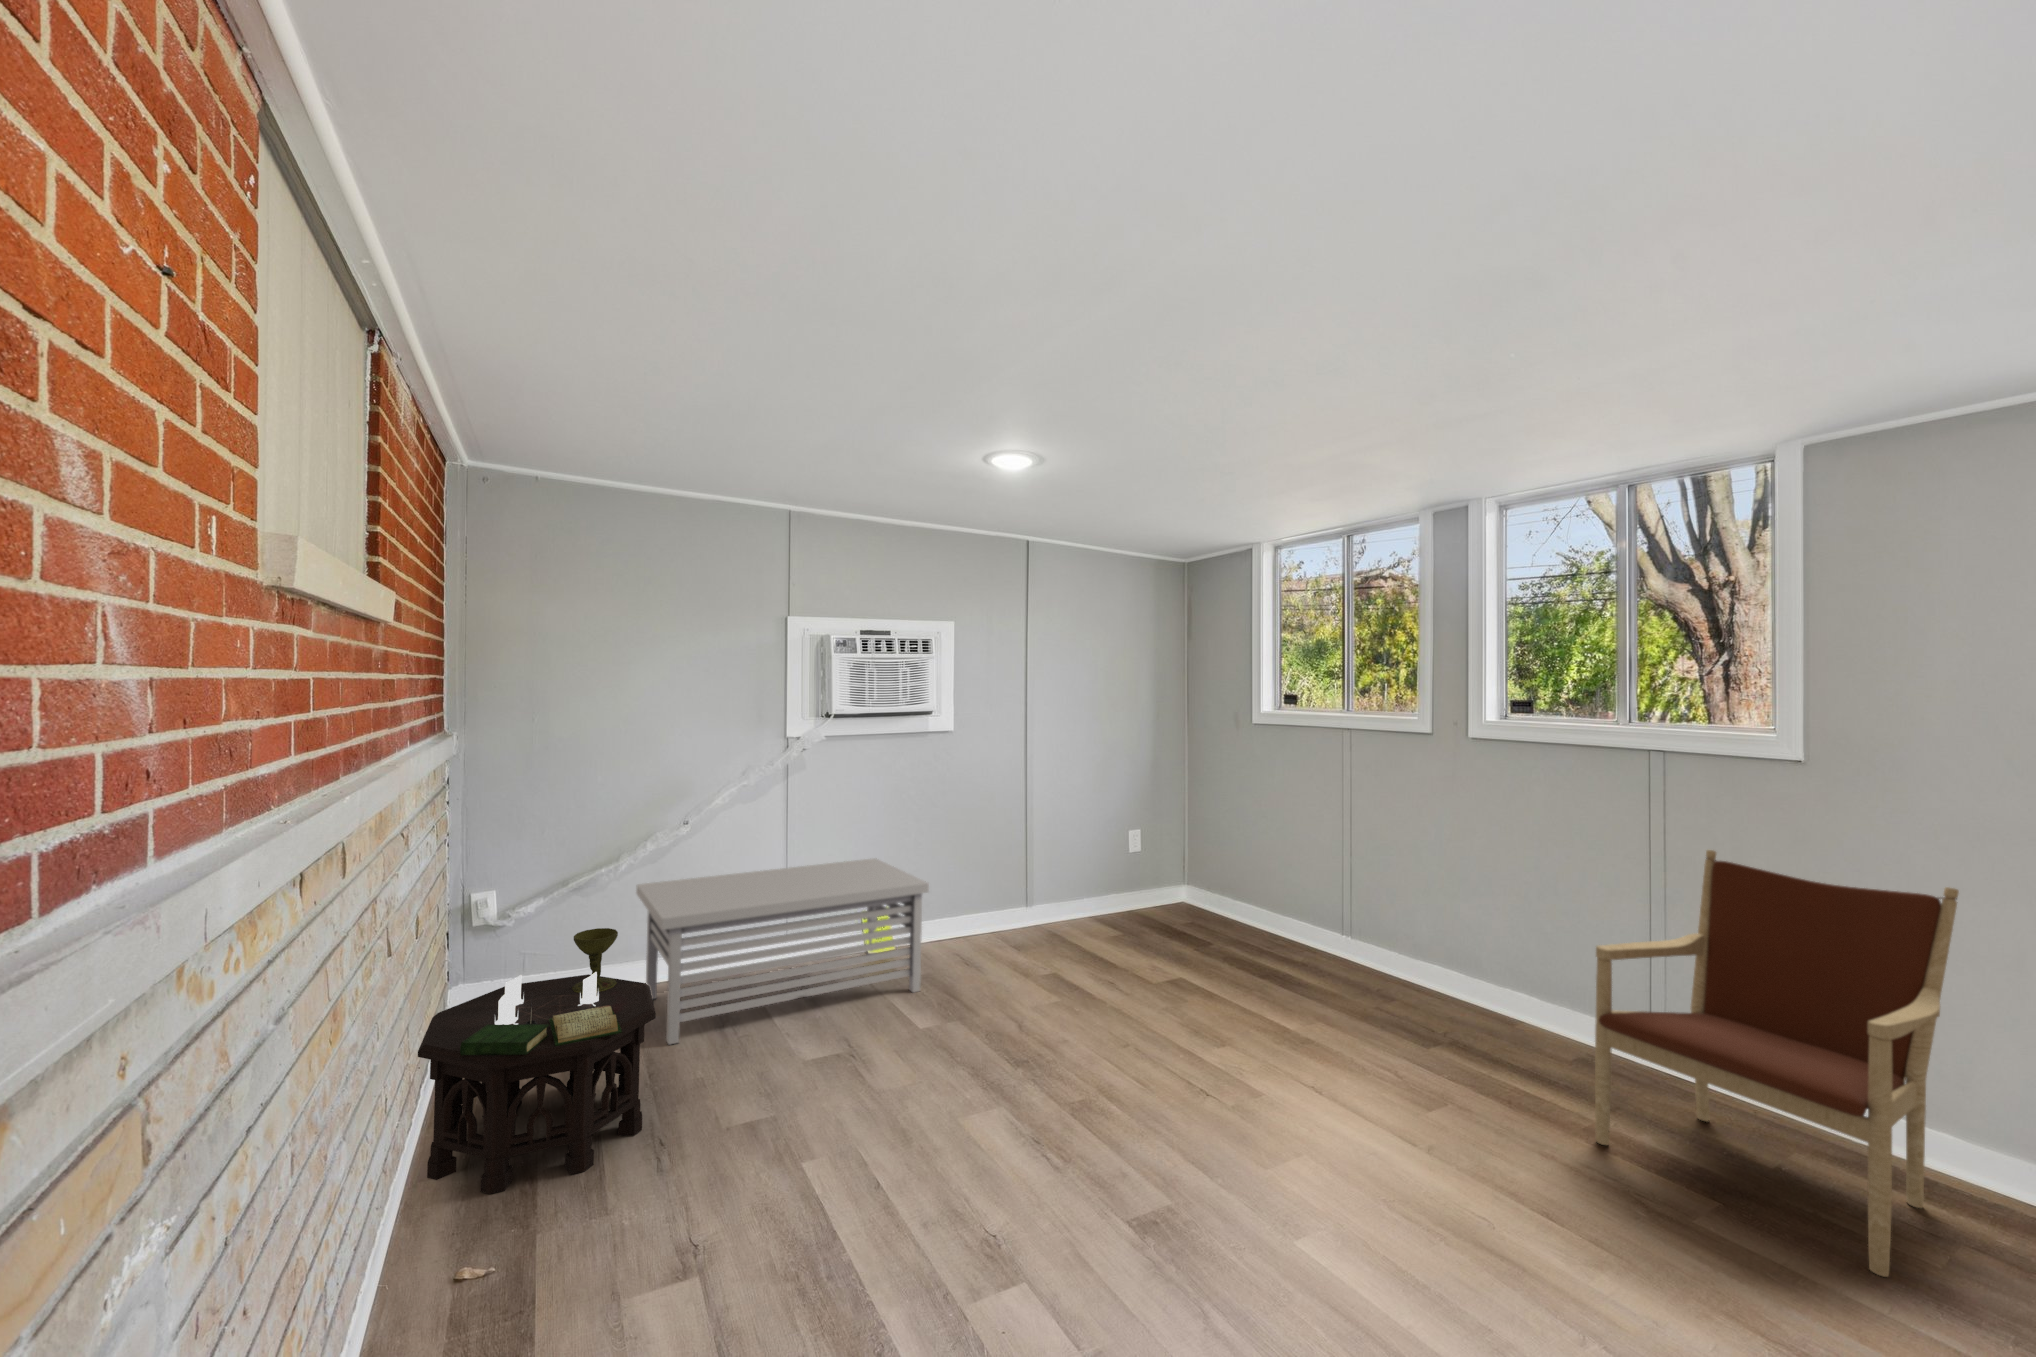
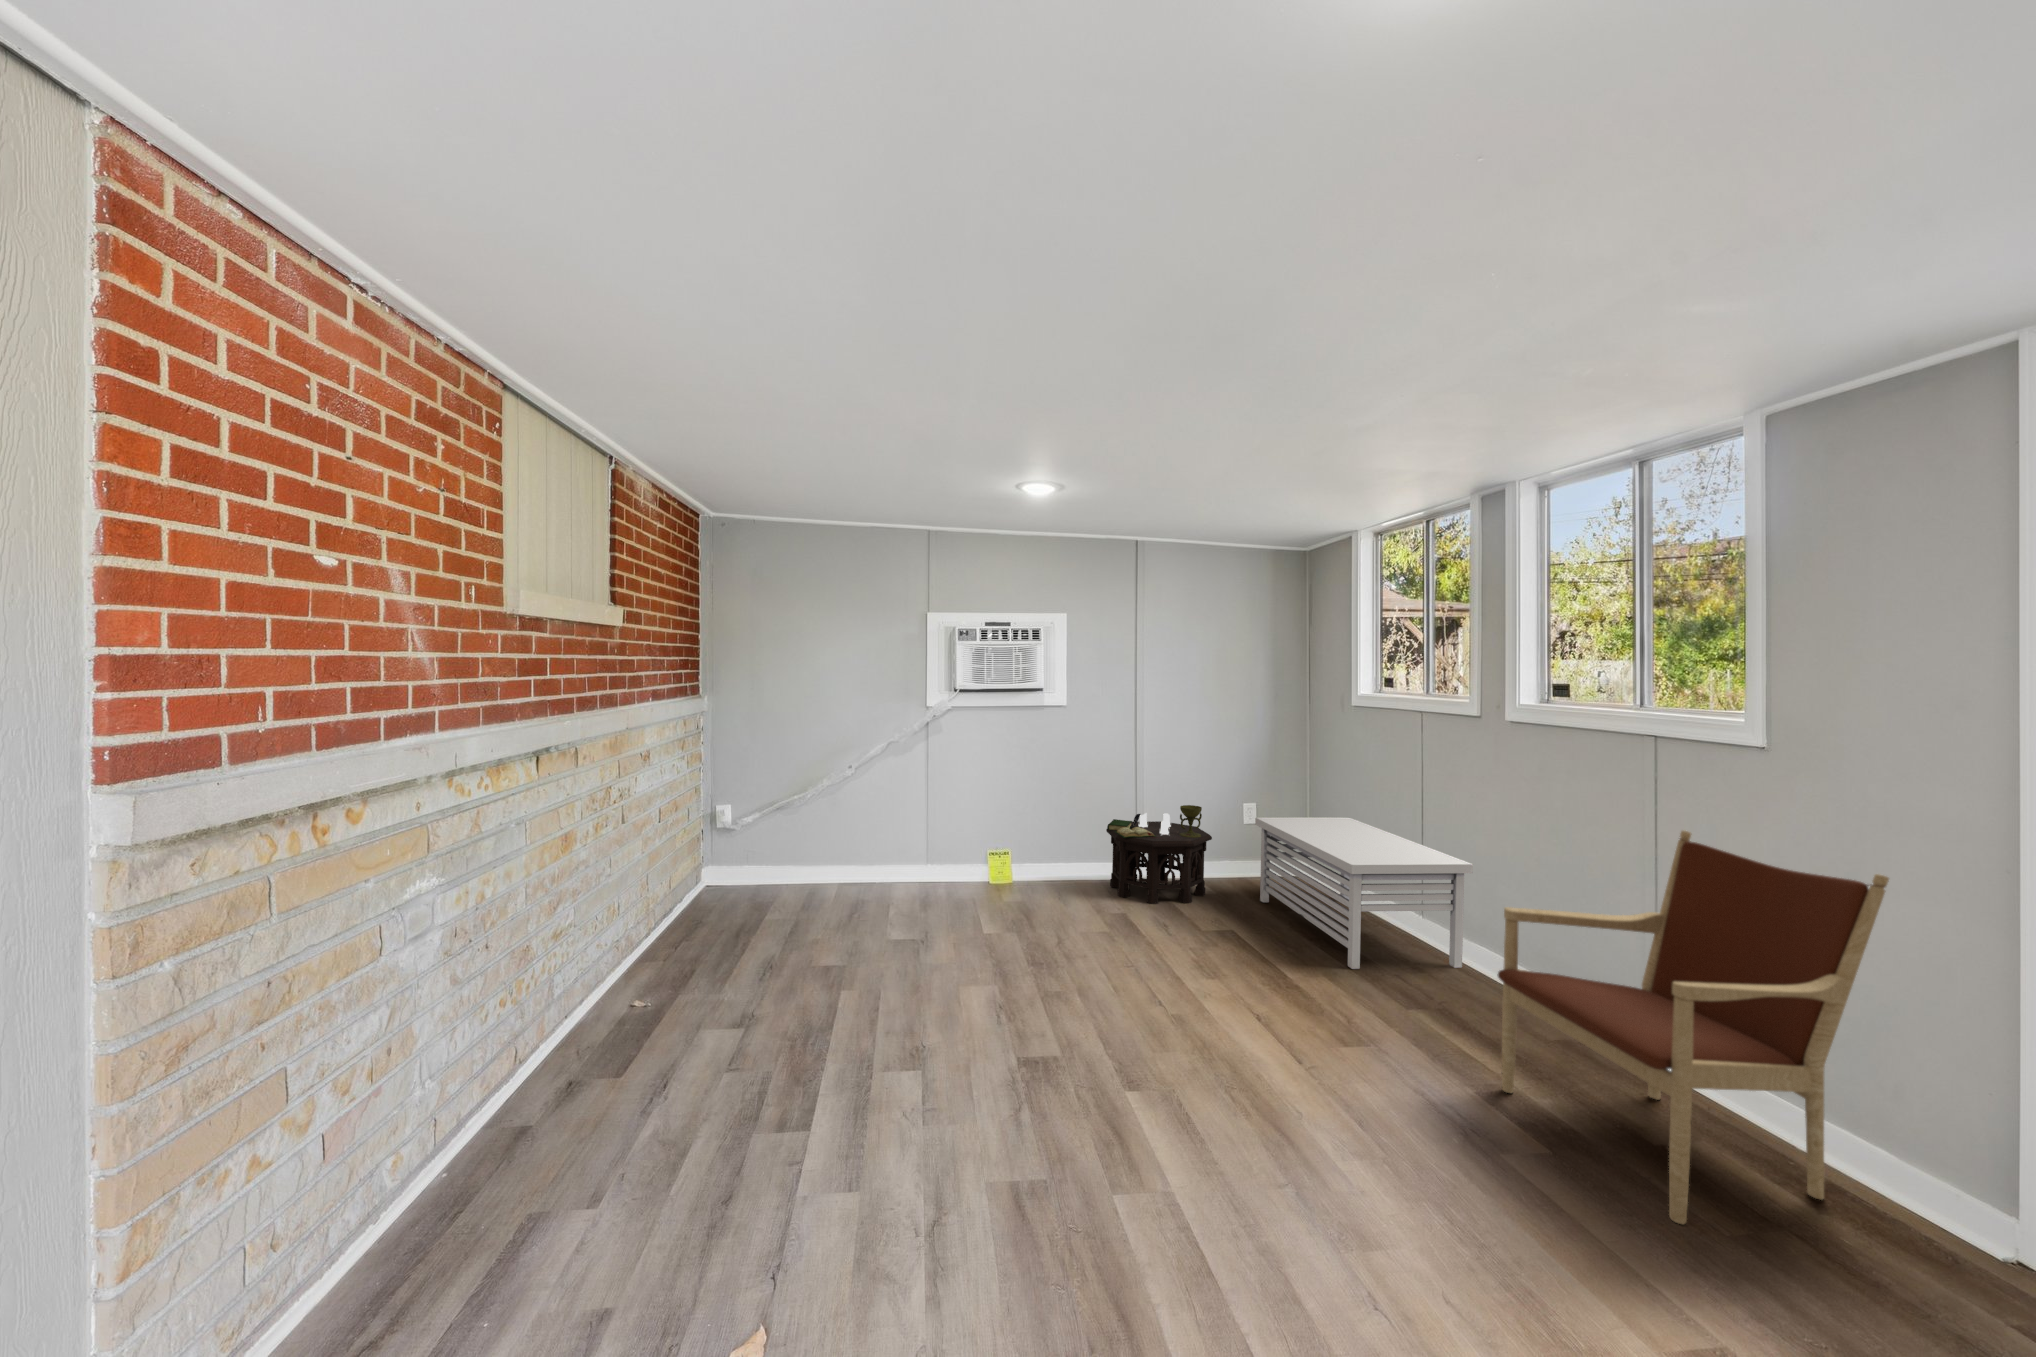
storage bench: present [636,858,929,1045] -> present [1255,817,1473,969]
side table: present [418,928,656,1194] -> present [1106,805,1212,904]

